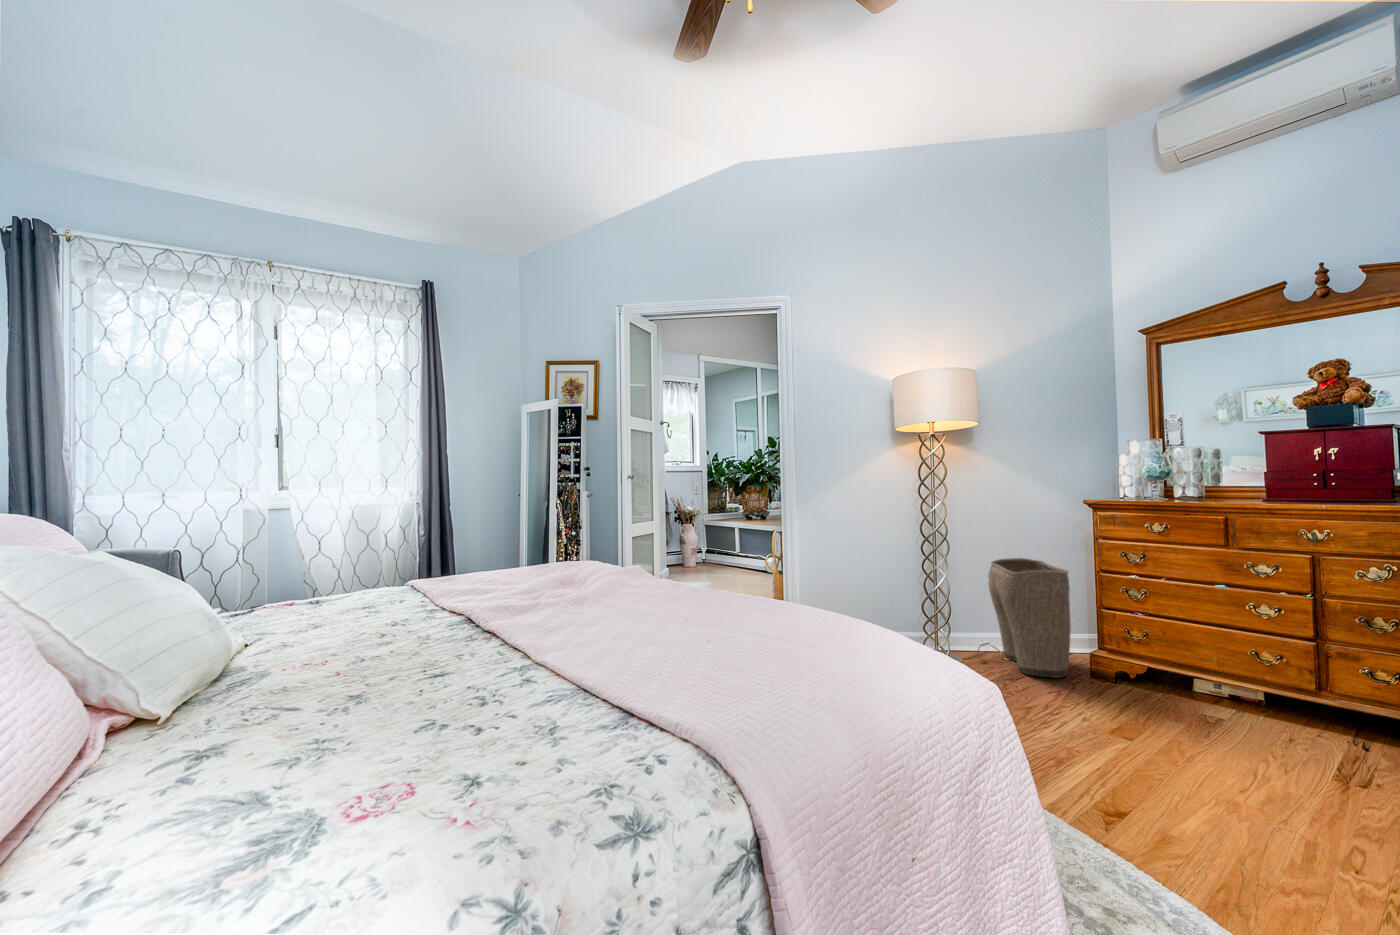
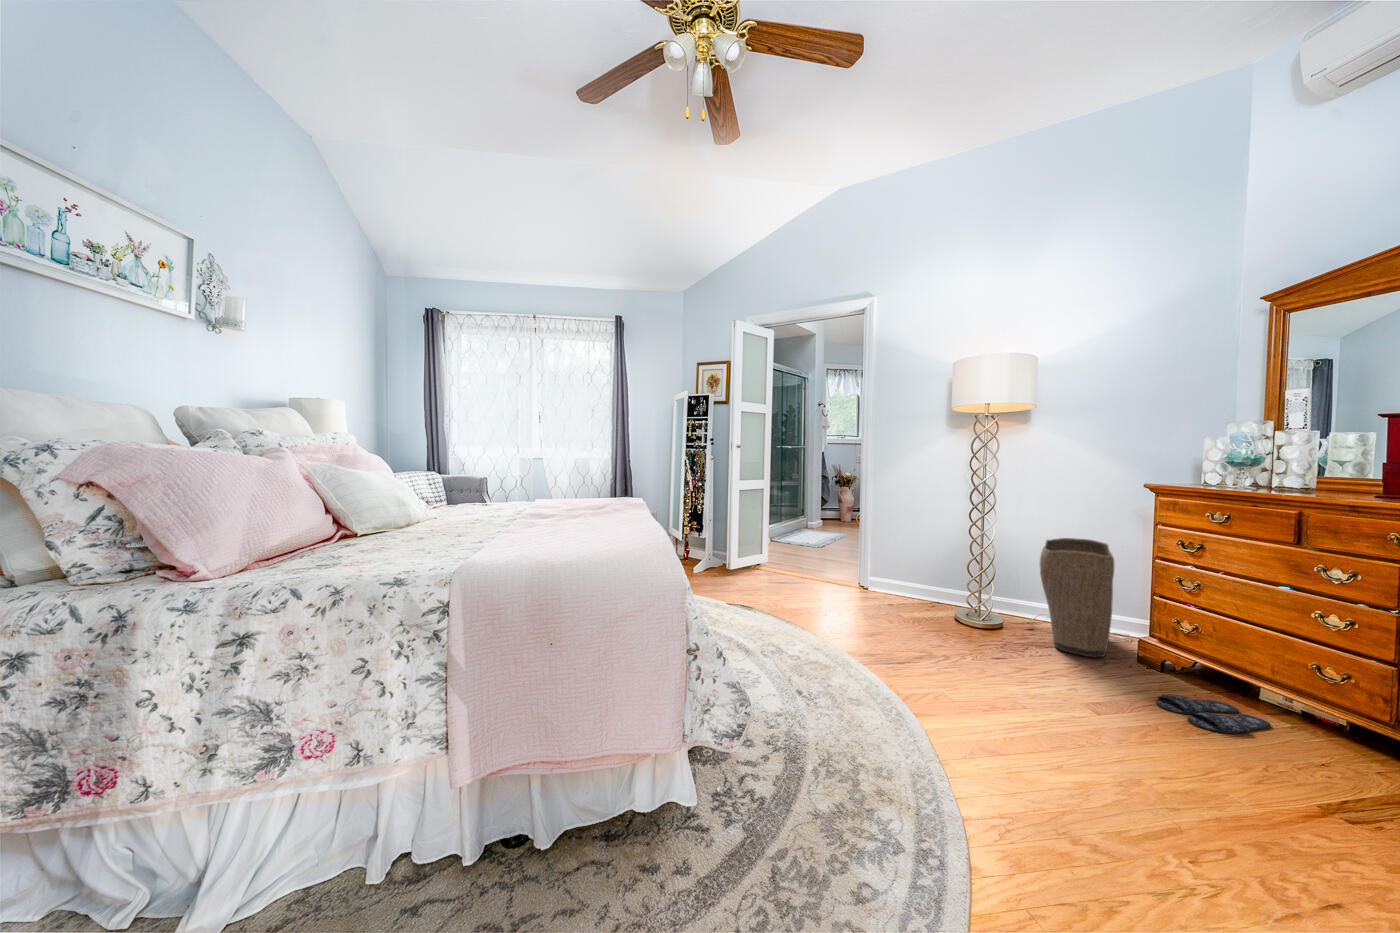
slippers: none [1143,699,1229,728] -> present [1157,694,1271,734]

